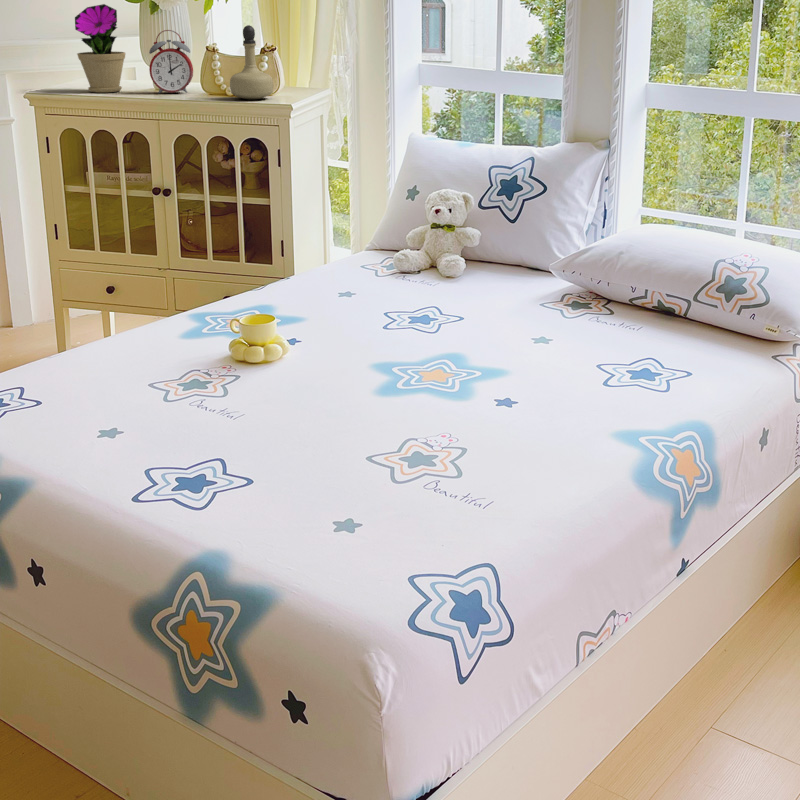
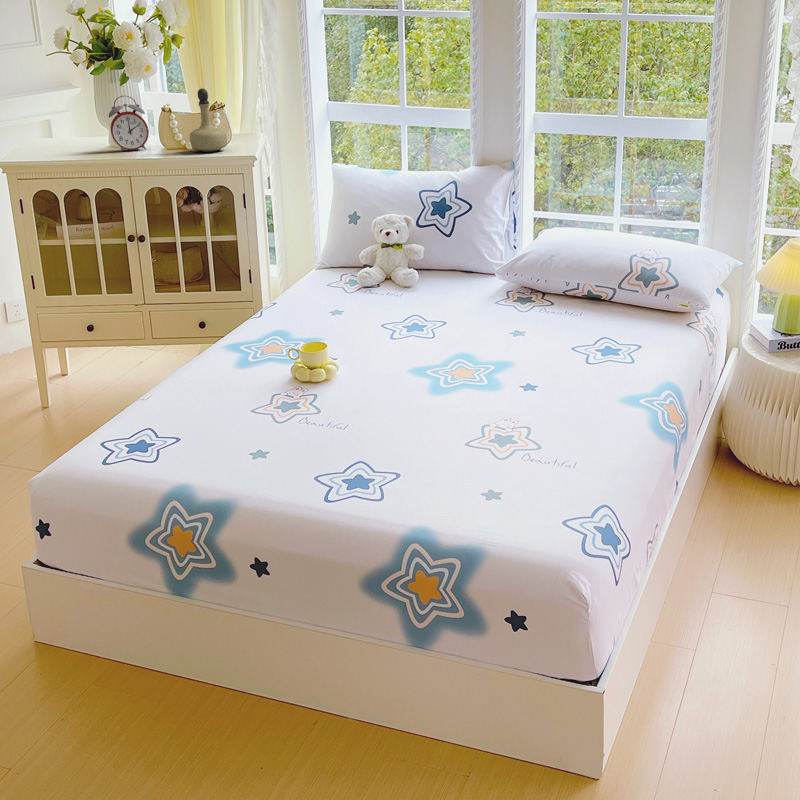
flower pot: present [75,4,125,92] -> none [36,76,85,154]

